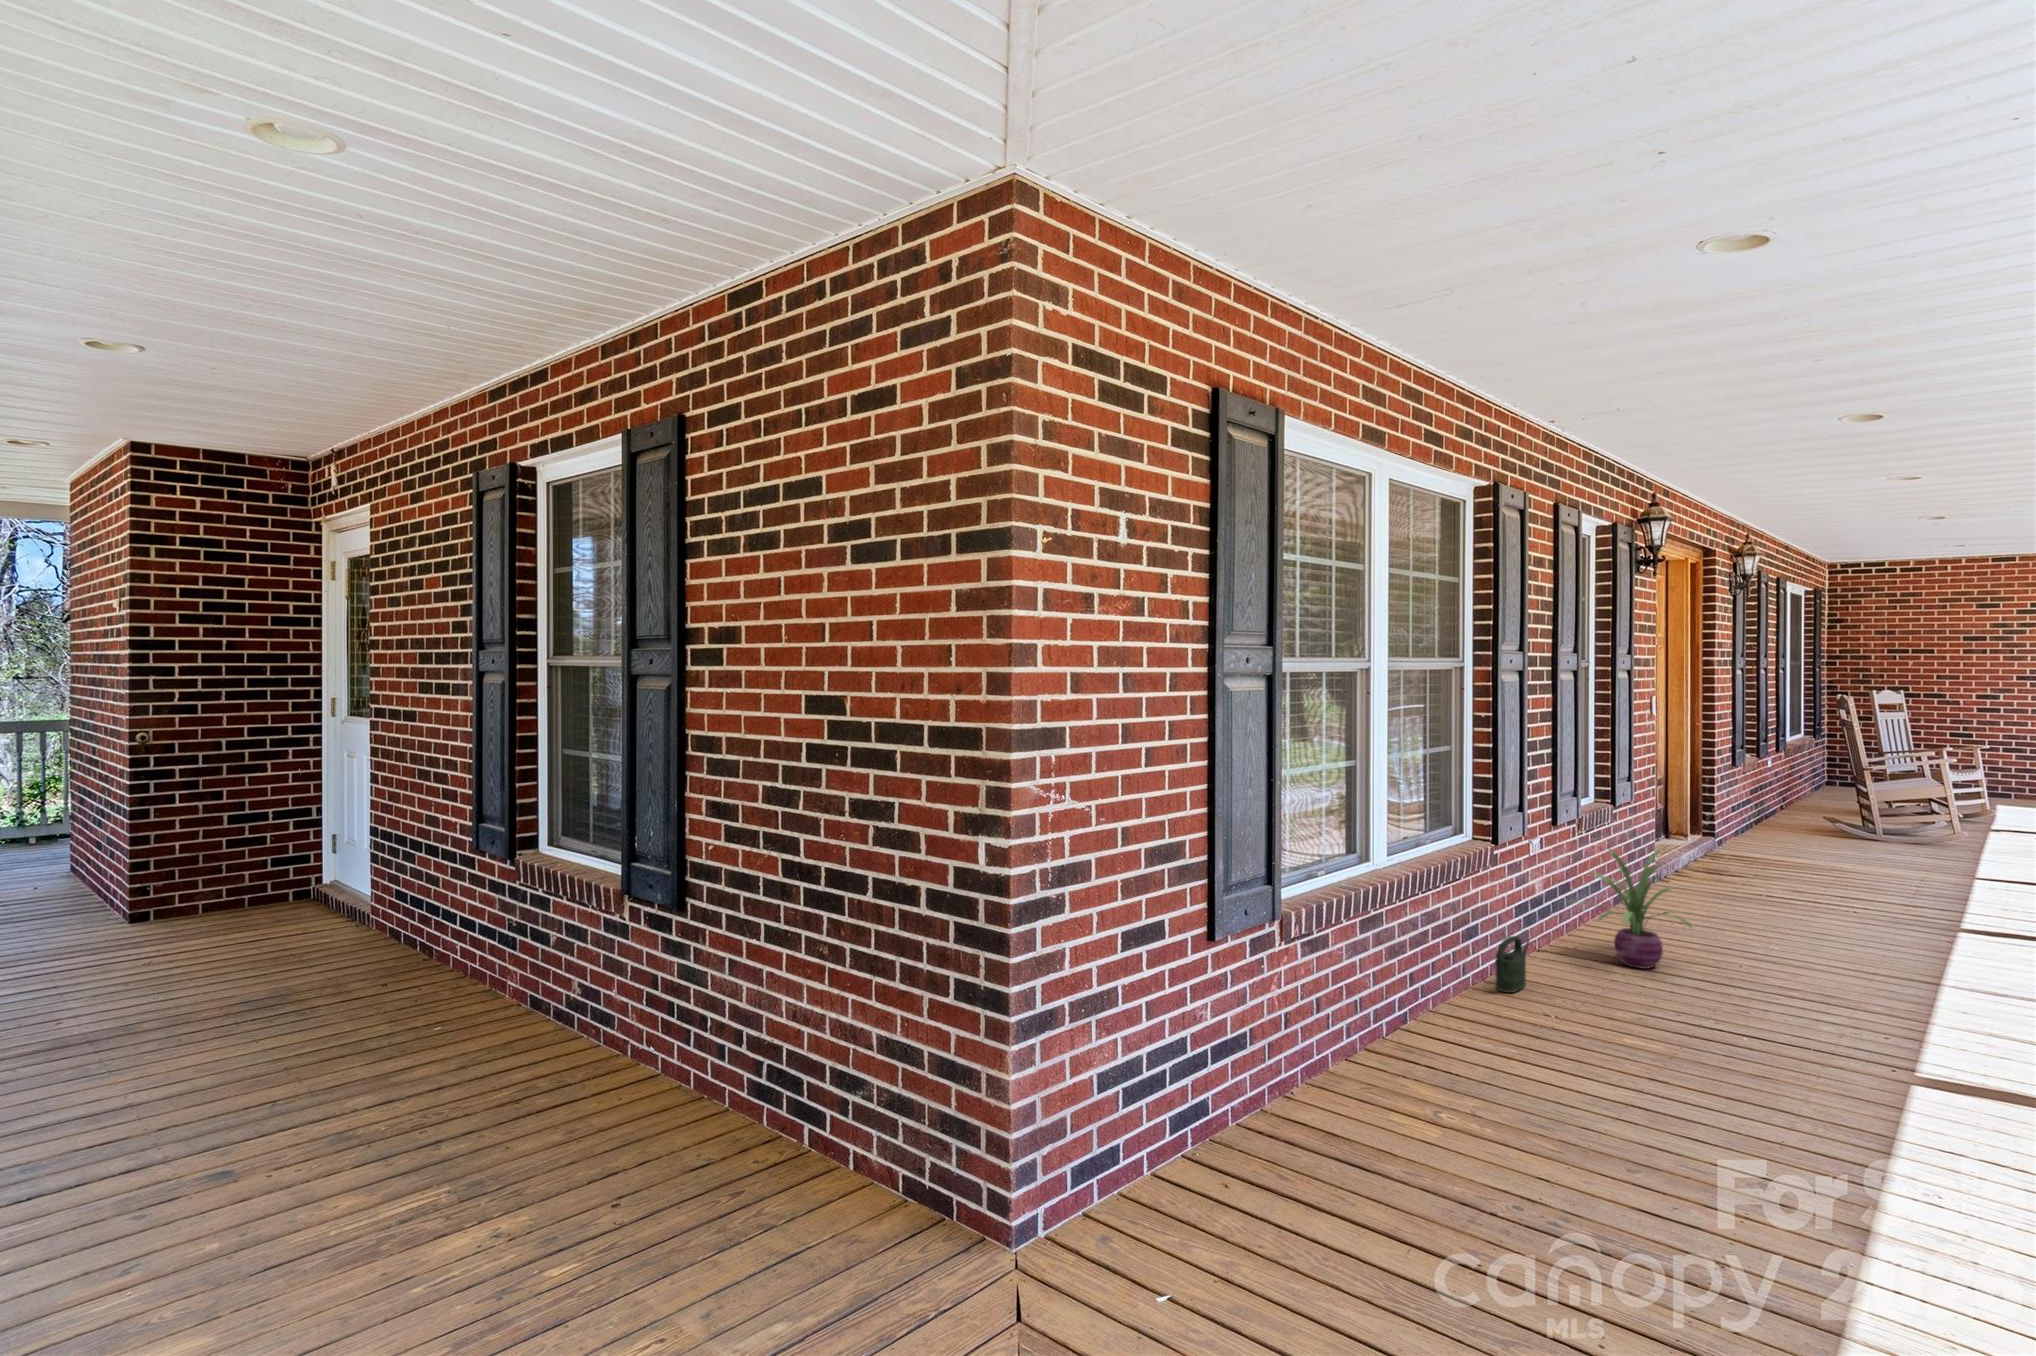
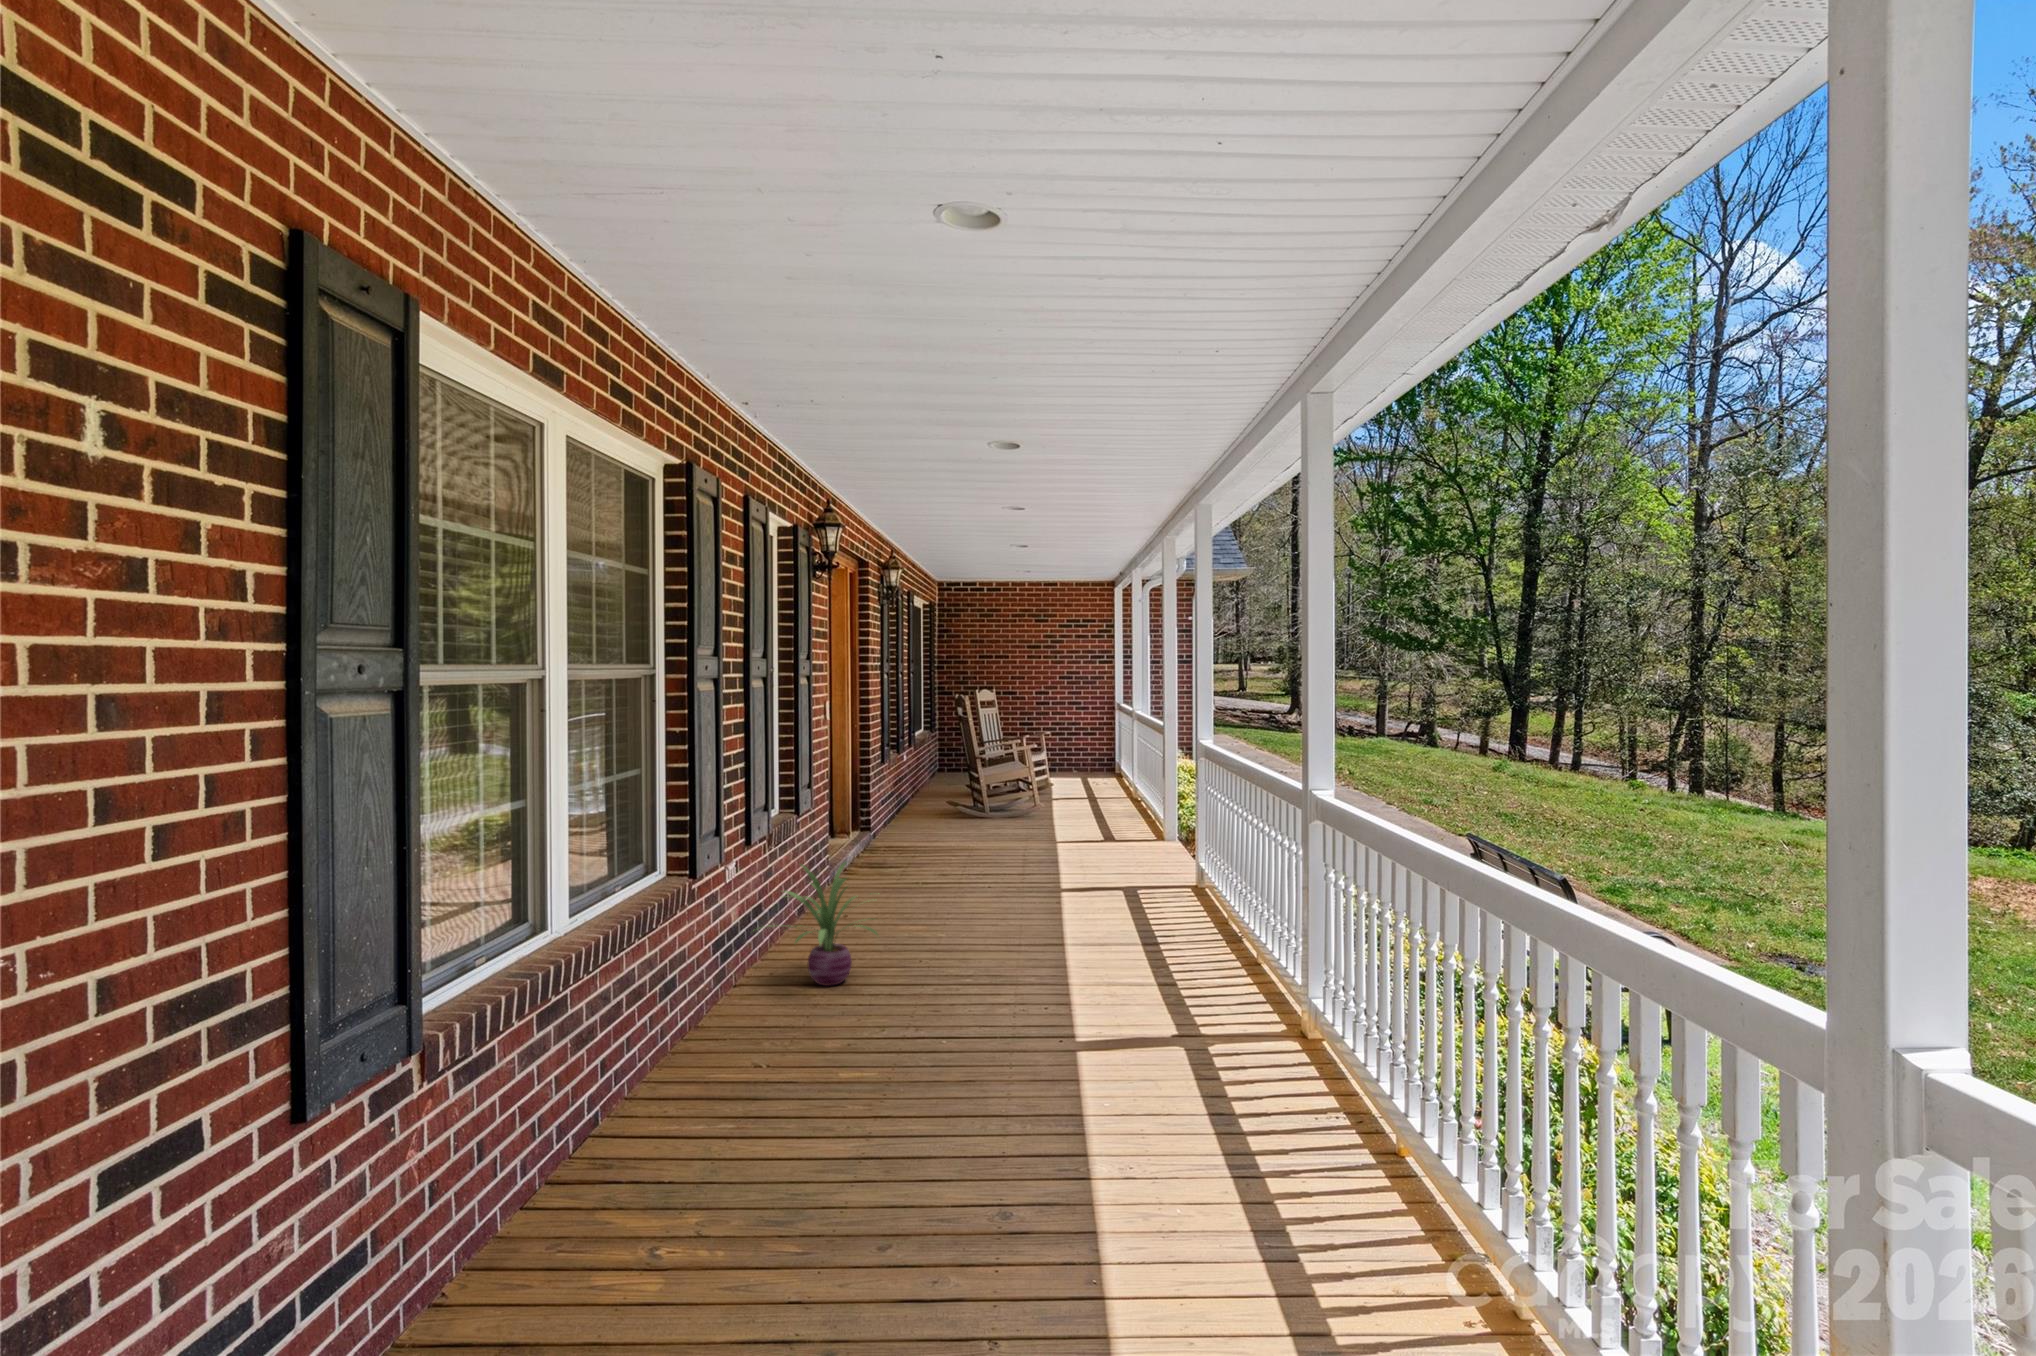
watering can: present [1495,936,1530,993] -> none [696,981,729,1049]

